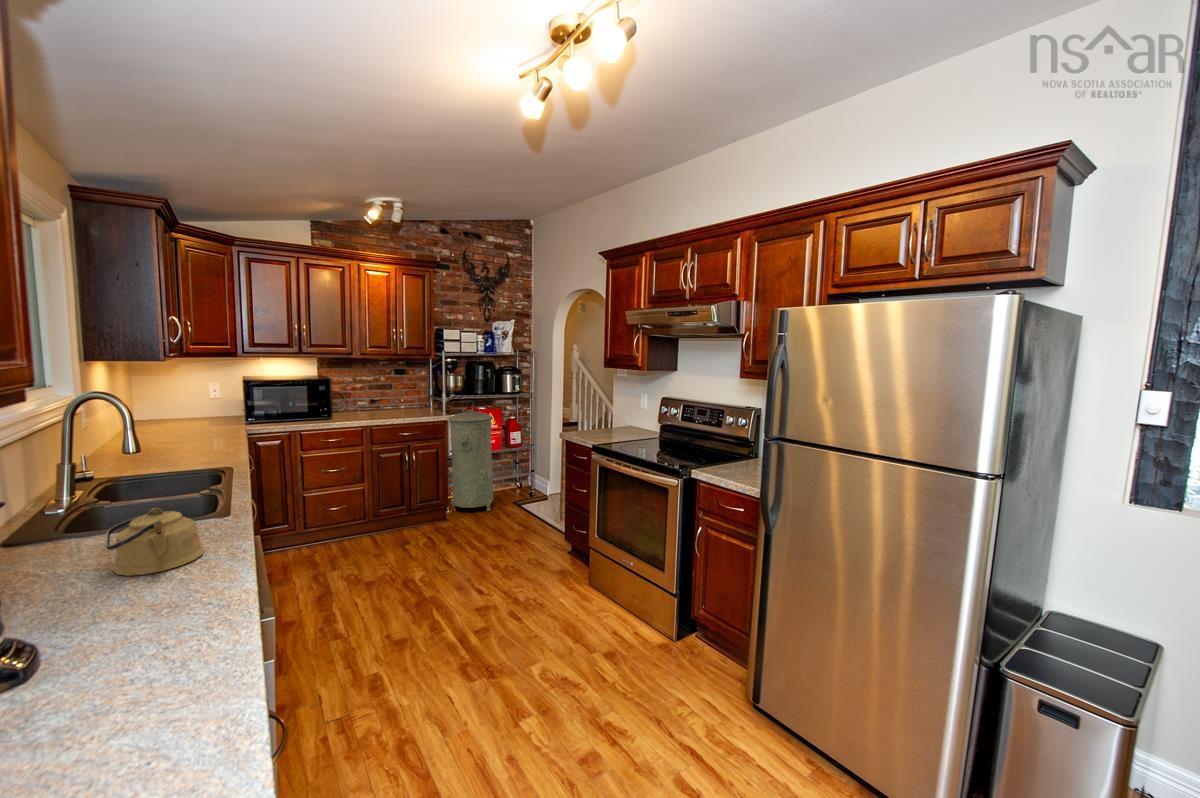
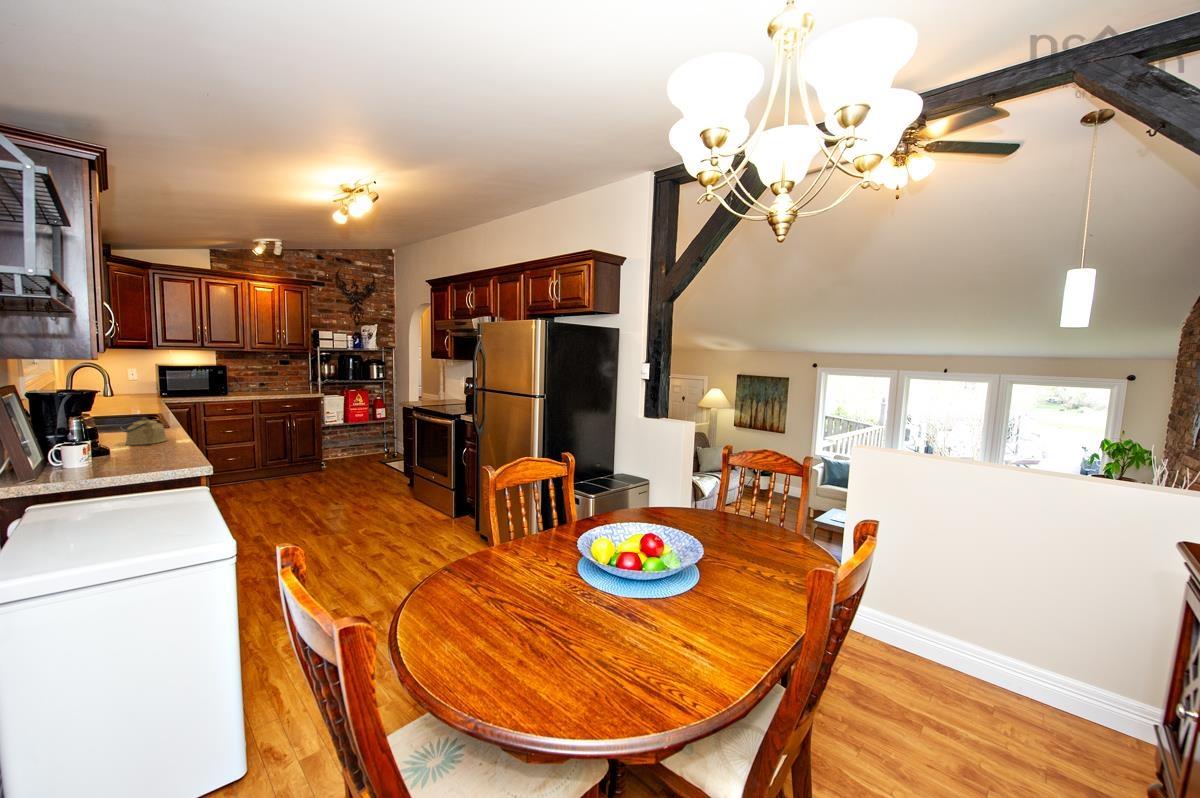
trash can: present [449,409,493,511] -> none [324,391,361,466]

